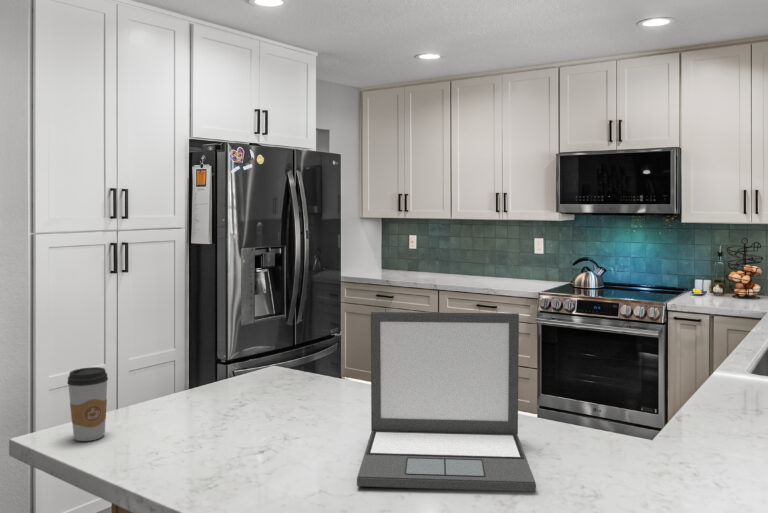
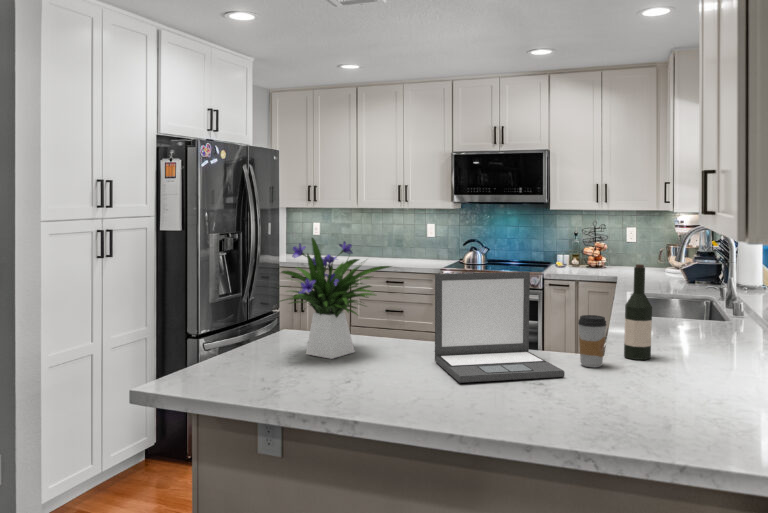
flower arrangement: none [172,255,326,420] -> present [279,238,391,359]
wine bottle: none [674,308,721,469] -> present [624,264,652,360]
coffee cup: present [67,367,108,441] -> present [578,315,606,367]

